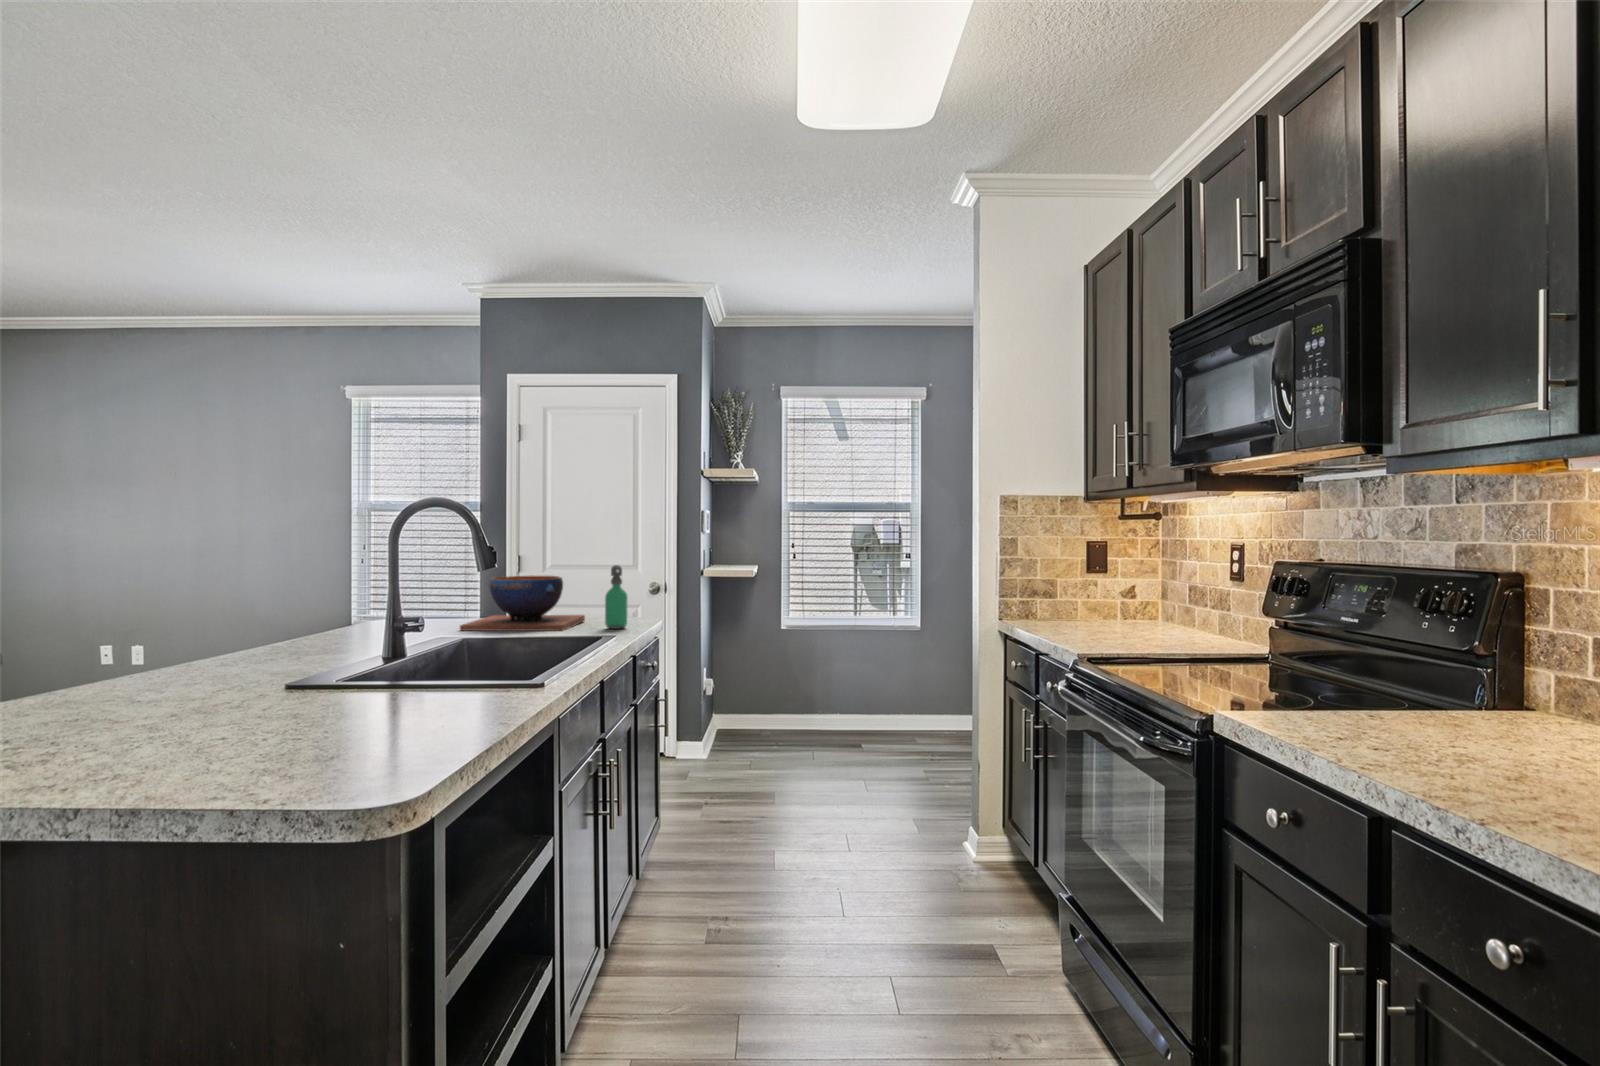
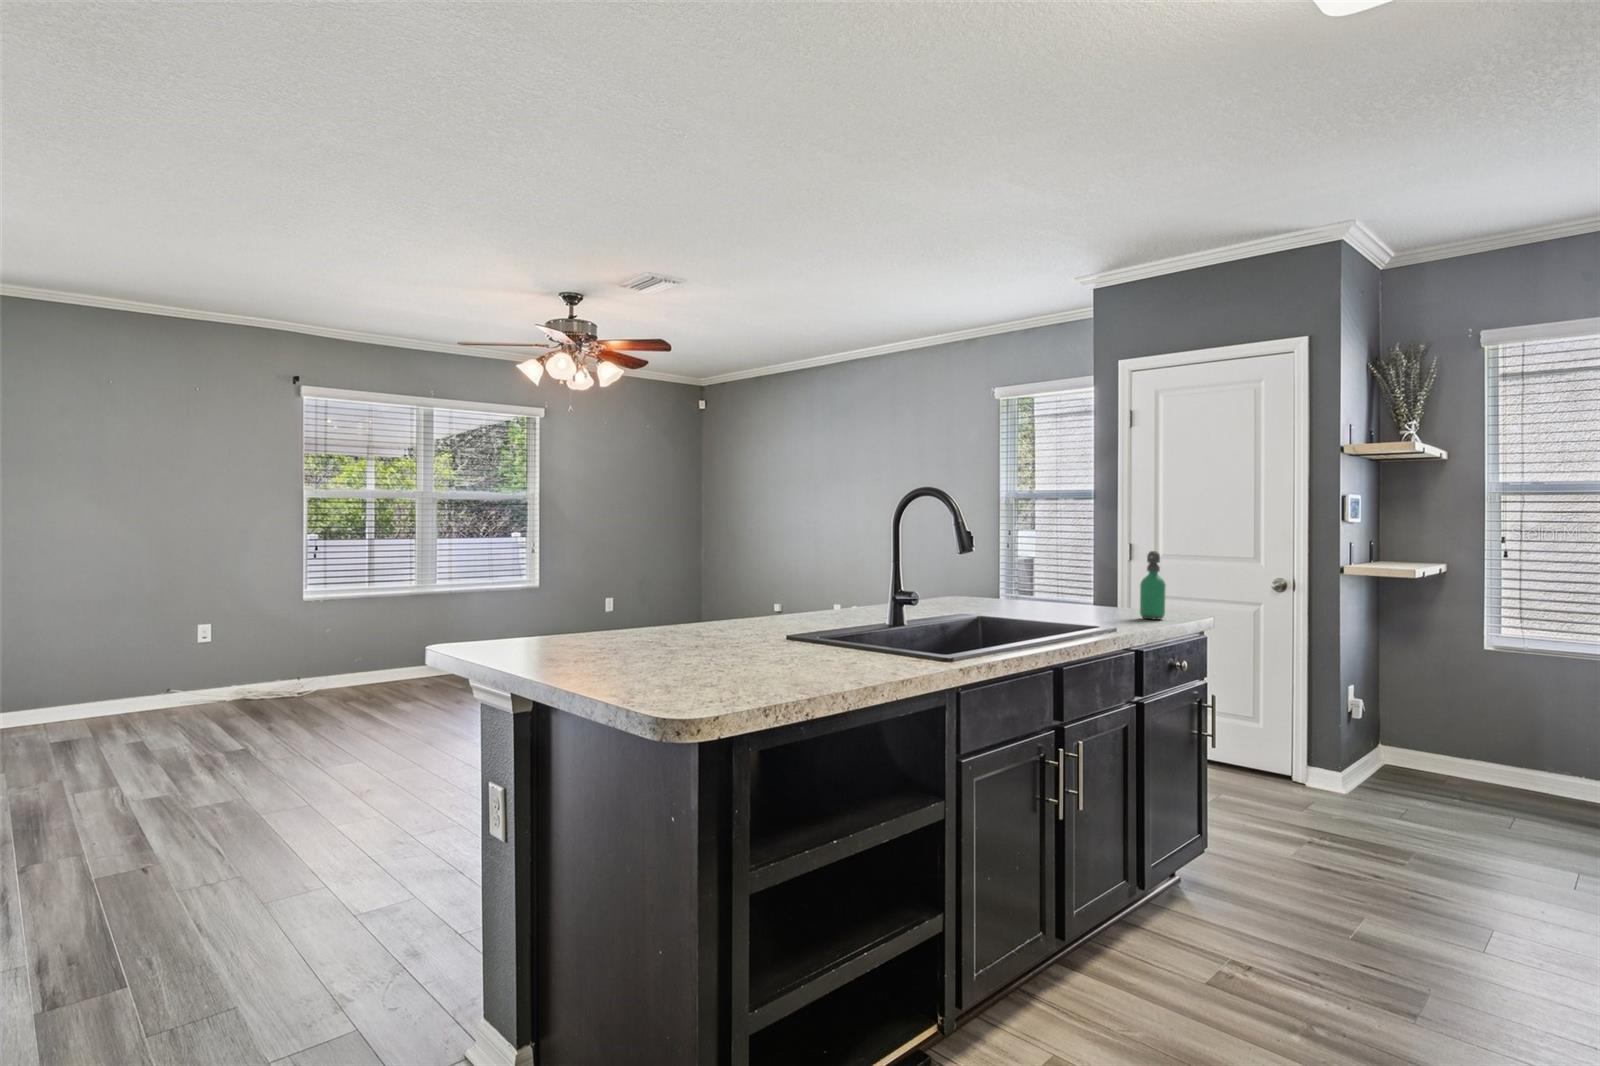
decorative bowl: present [460,576,585,631] -> none [1002,560,1137,616]

